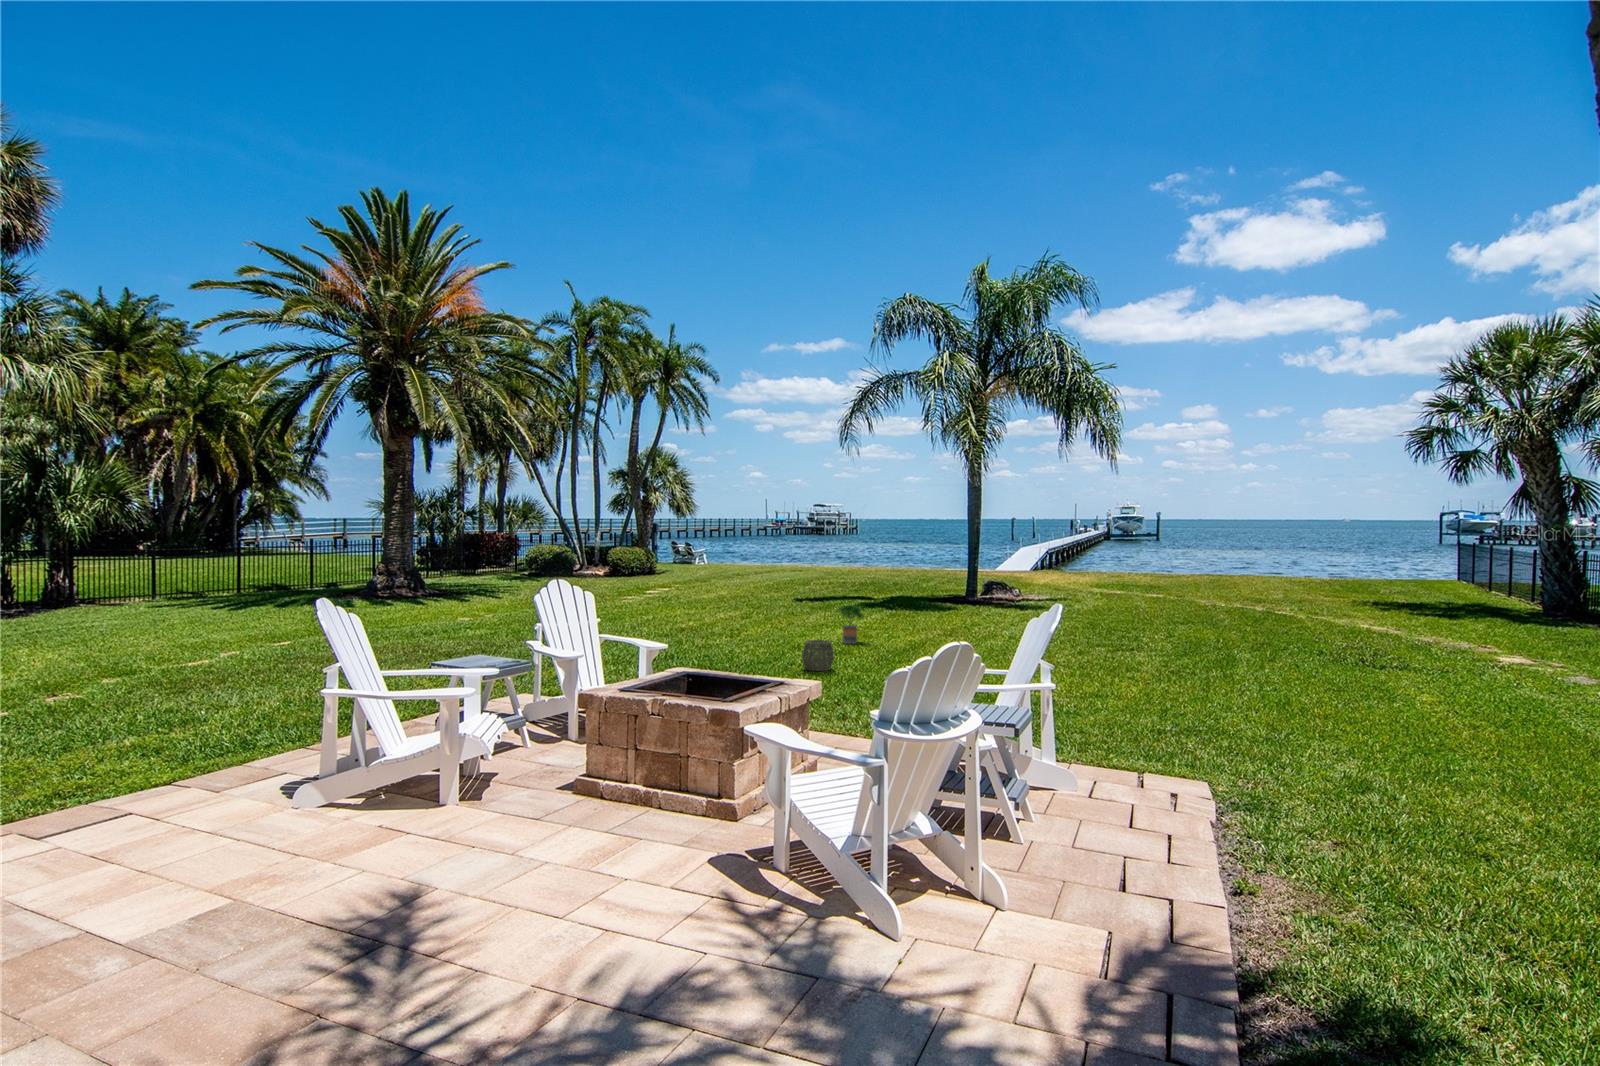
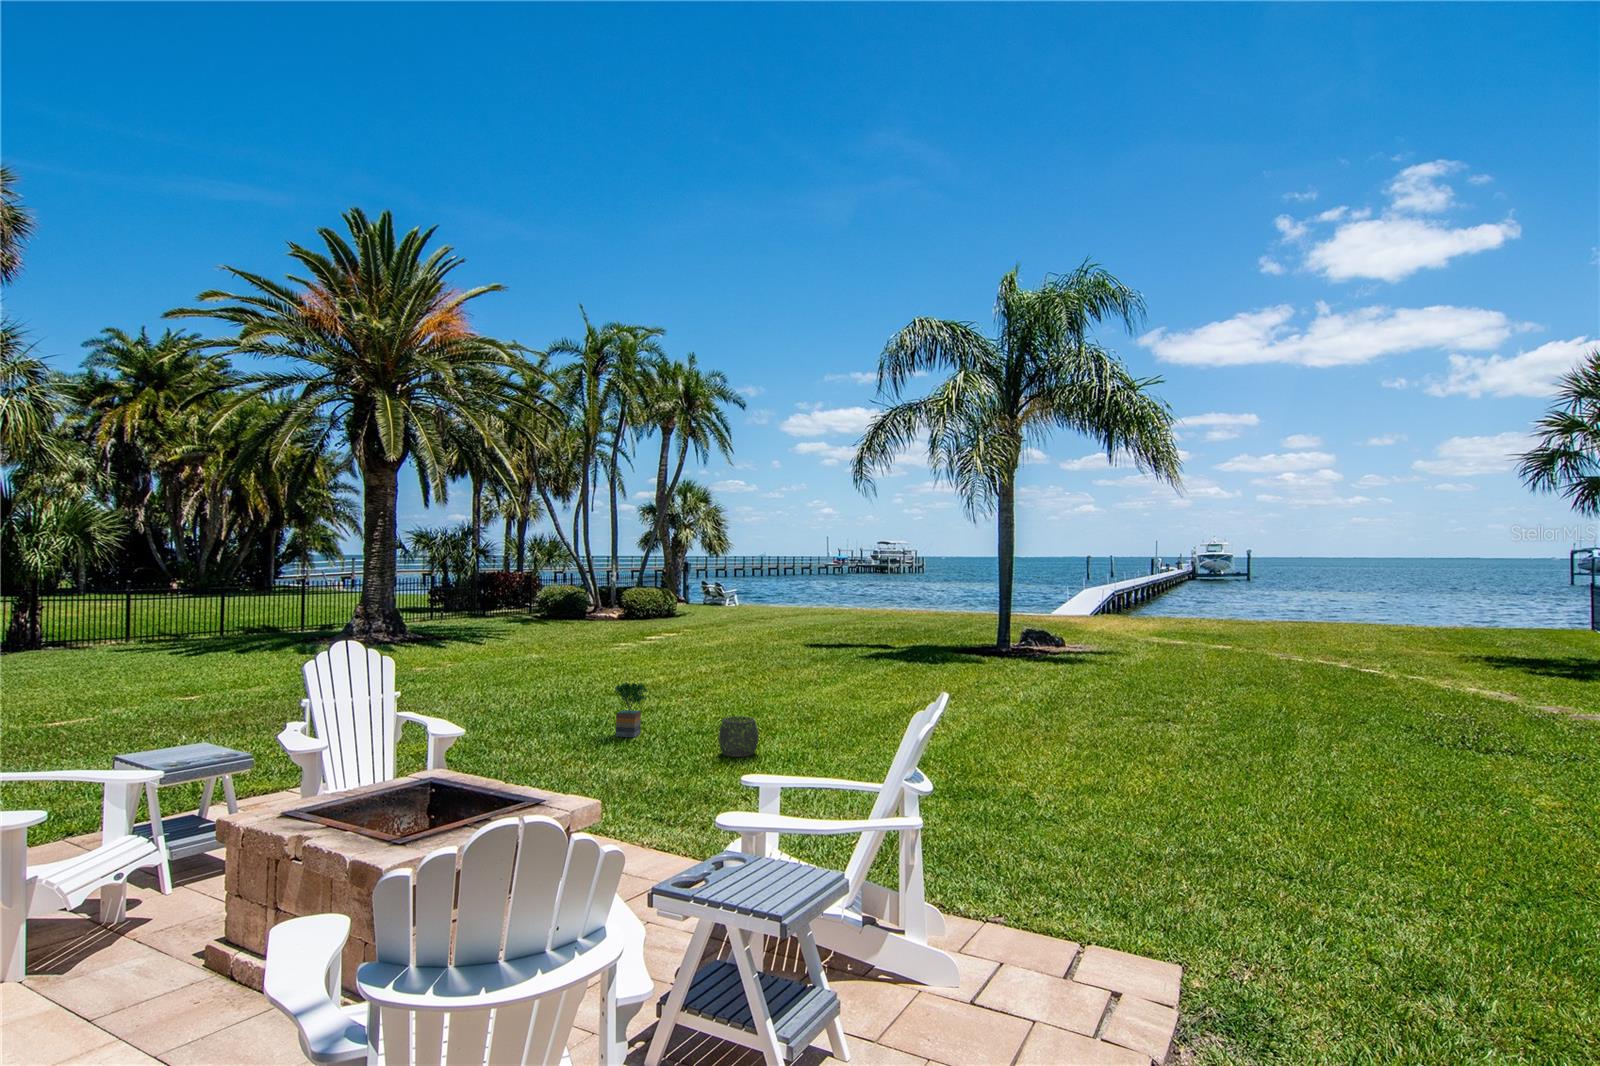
potted tree: present [839,605,863,644] -> present [615,683,647,737]

